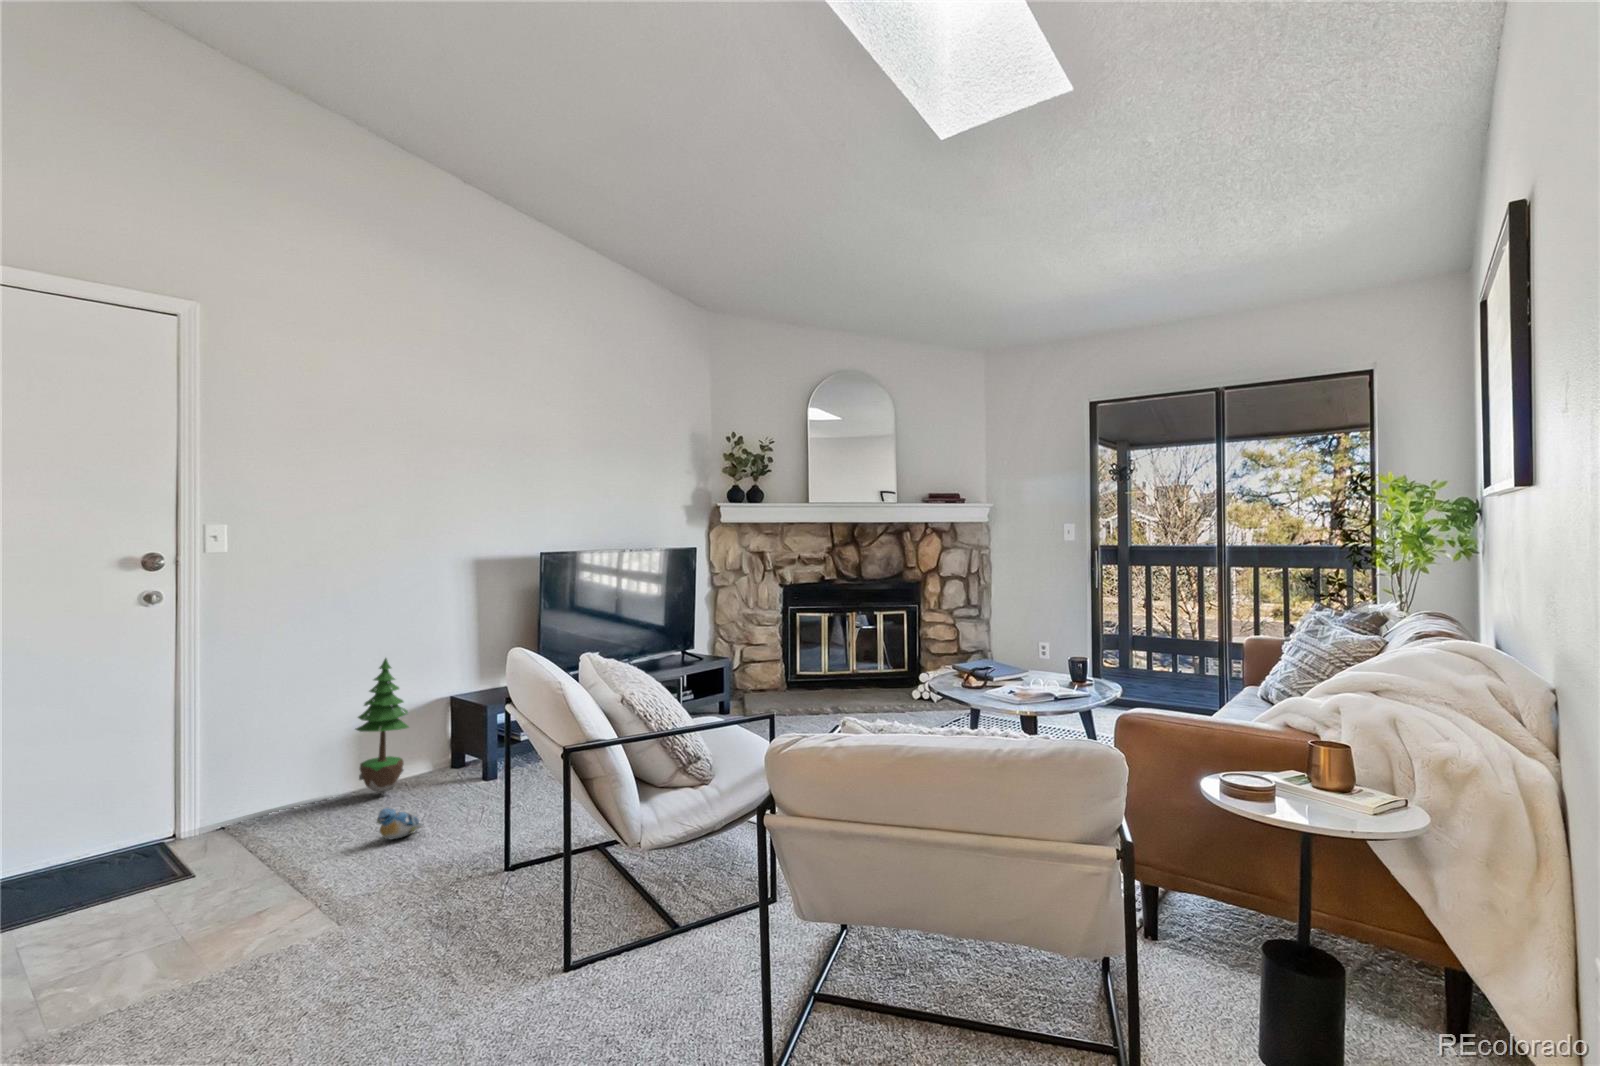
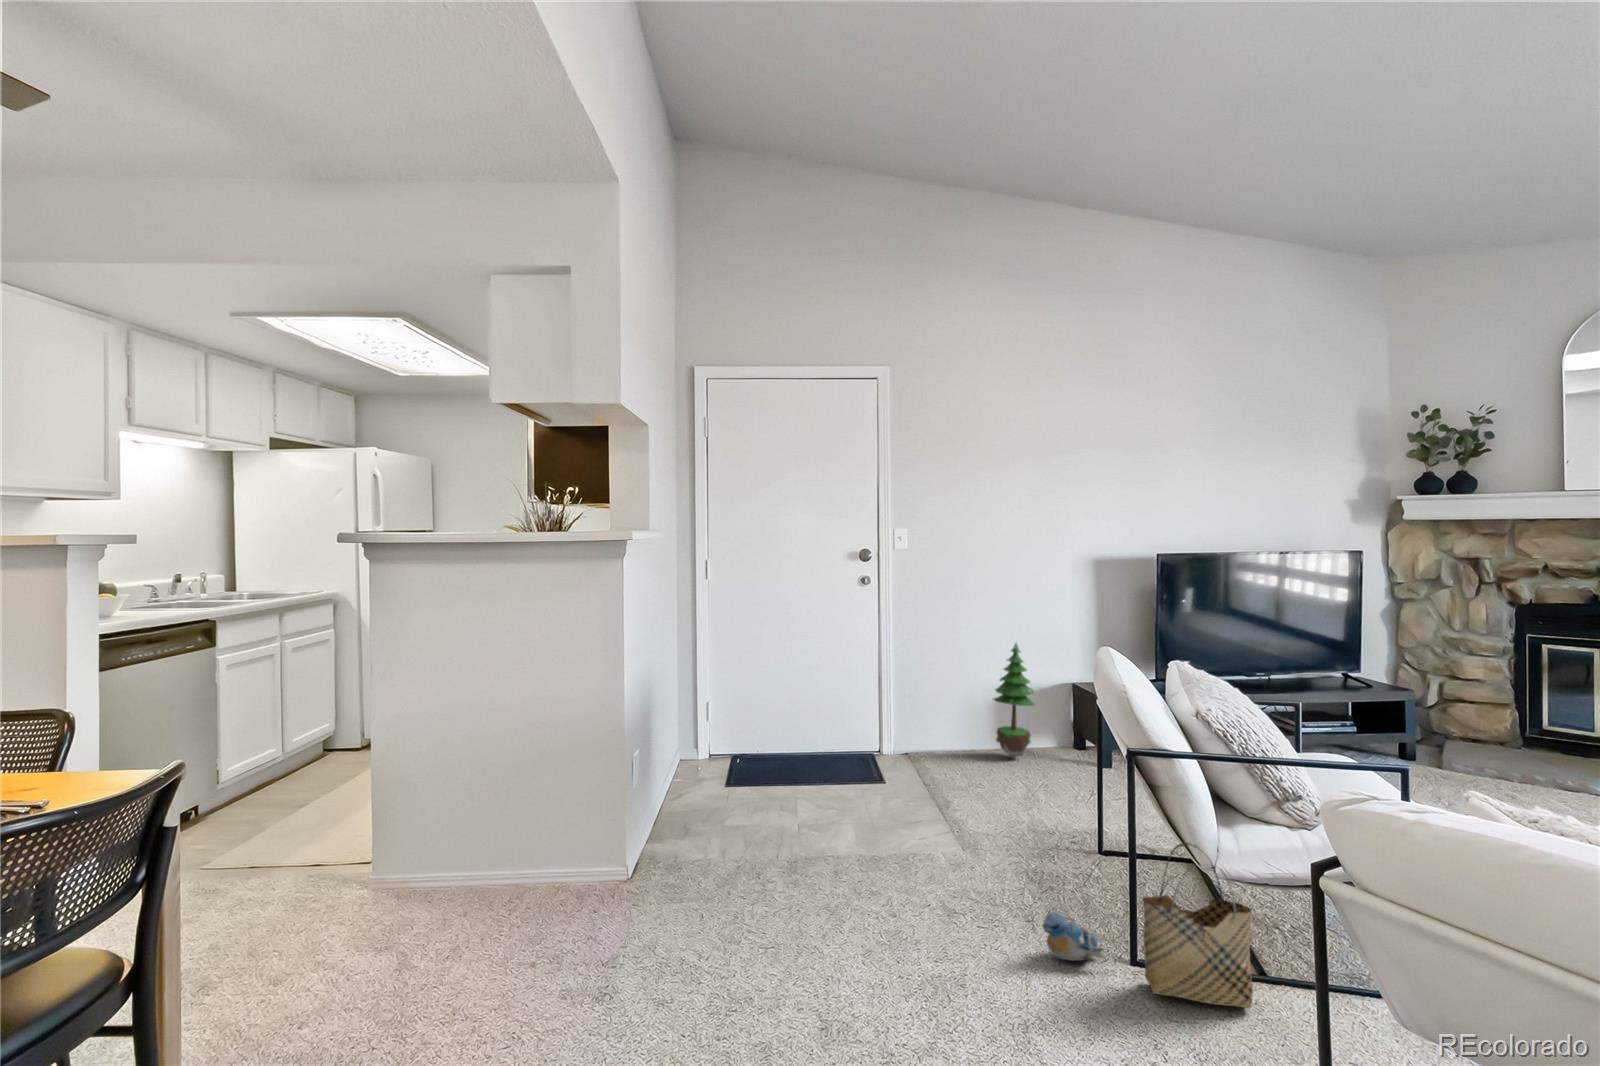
plush toy: present [377,808,424,839] -> present [1042,913,1105,961]
woven basket: none [581,826,677,991] -> present [1142,843,1253,1008]

